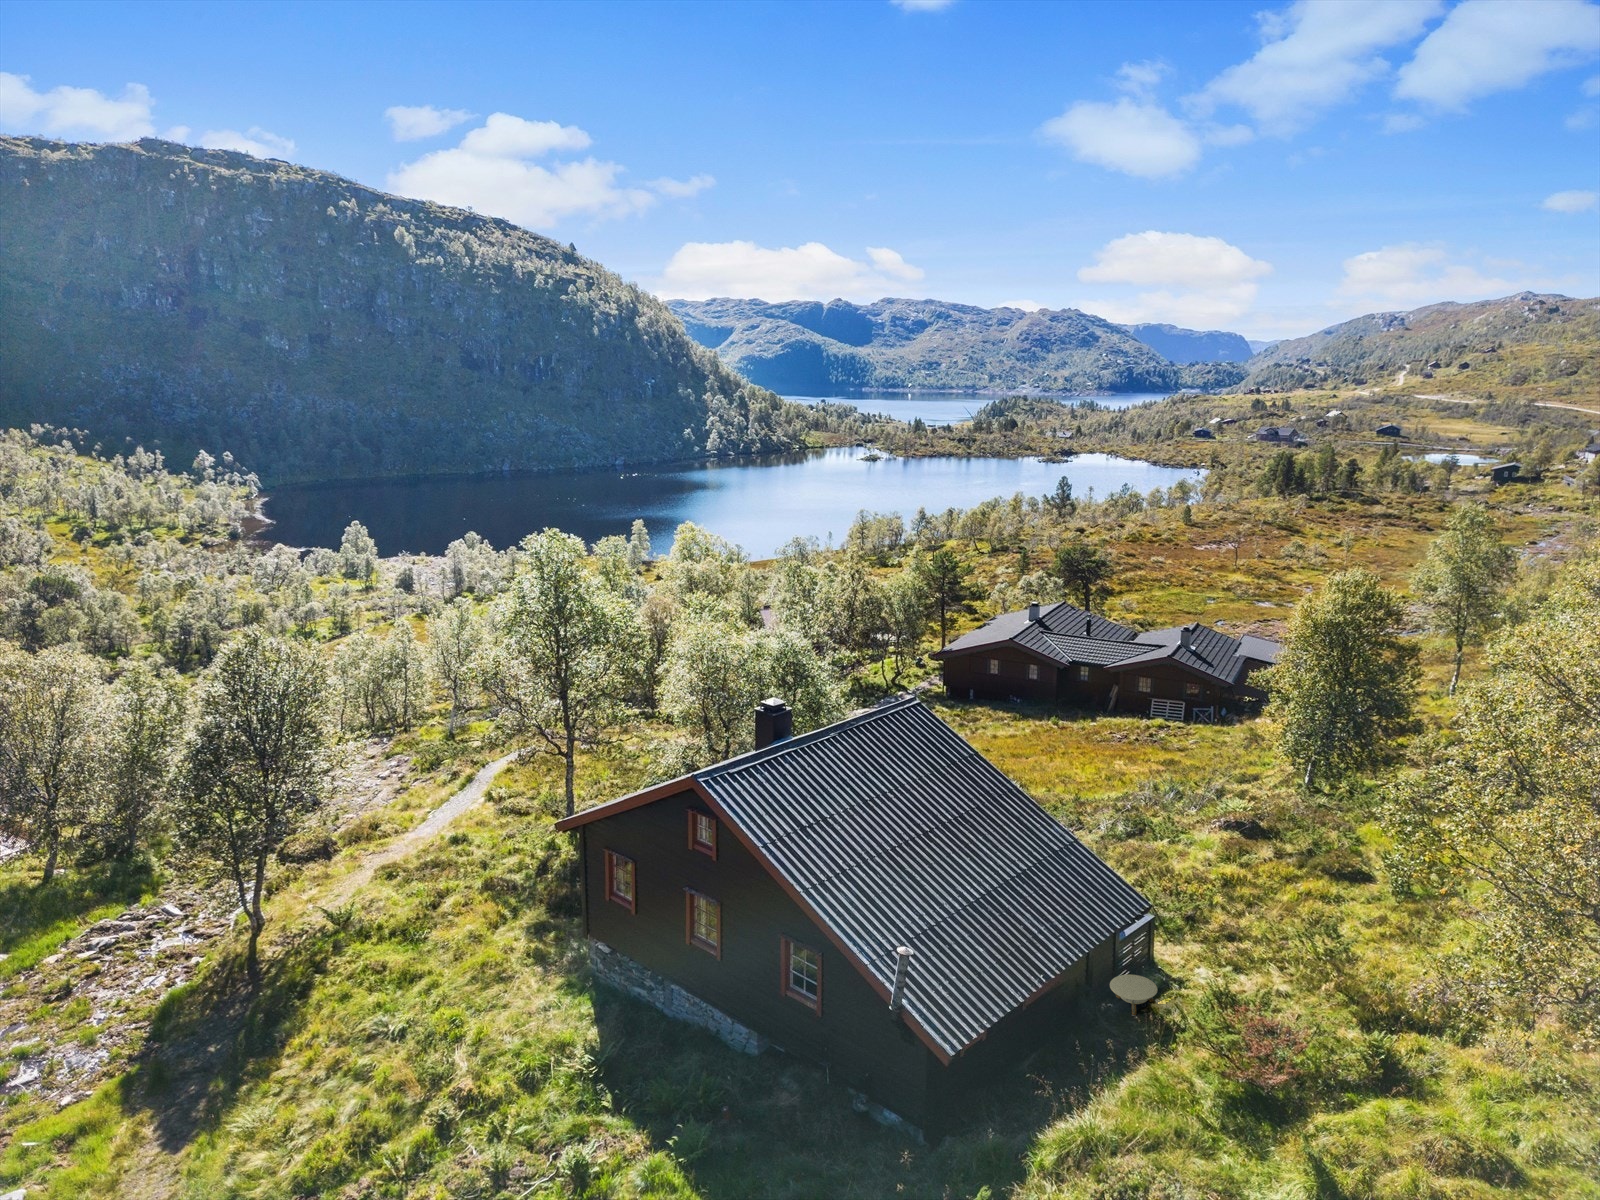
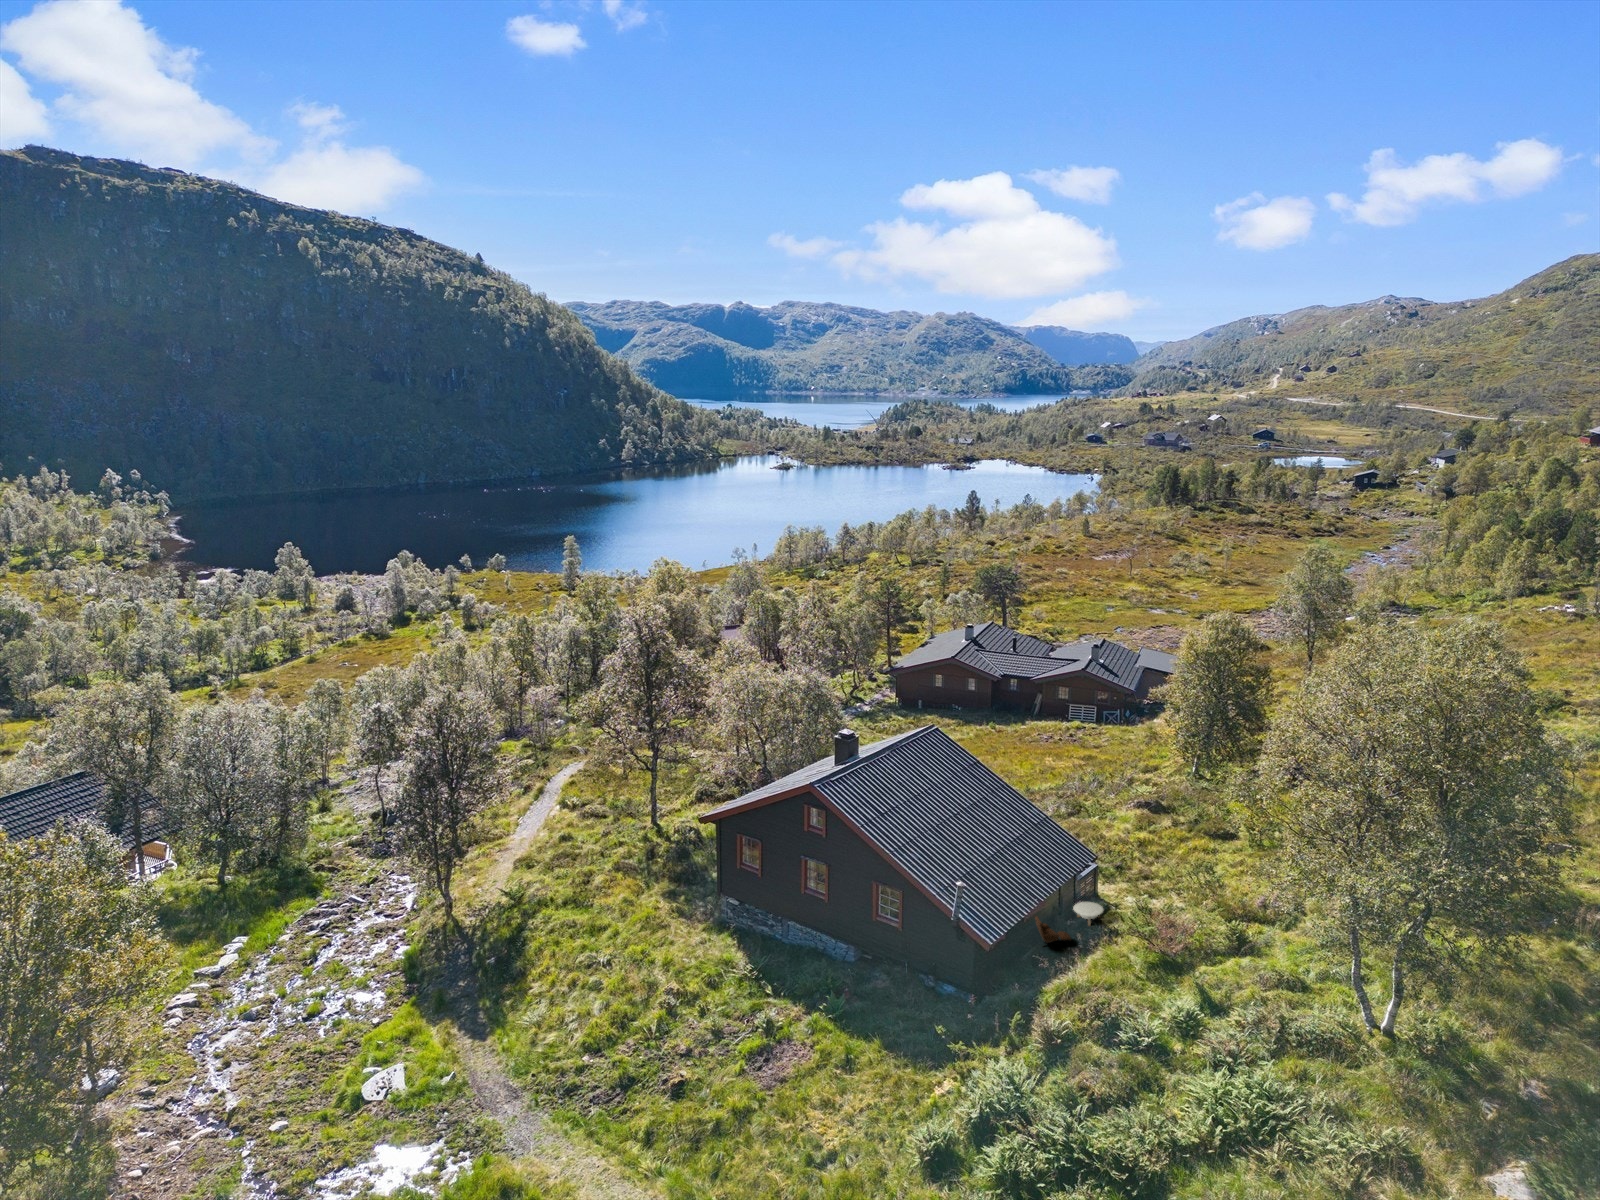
lounge chair: none [1043,996,1101,1053] -> present [1035,916,1071,944]

